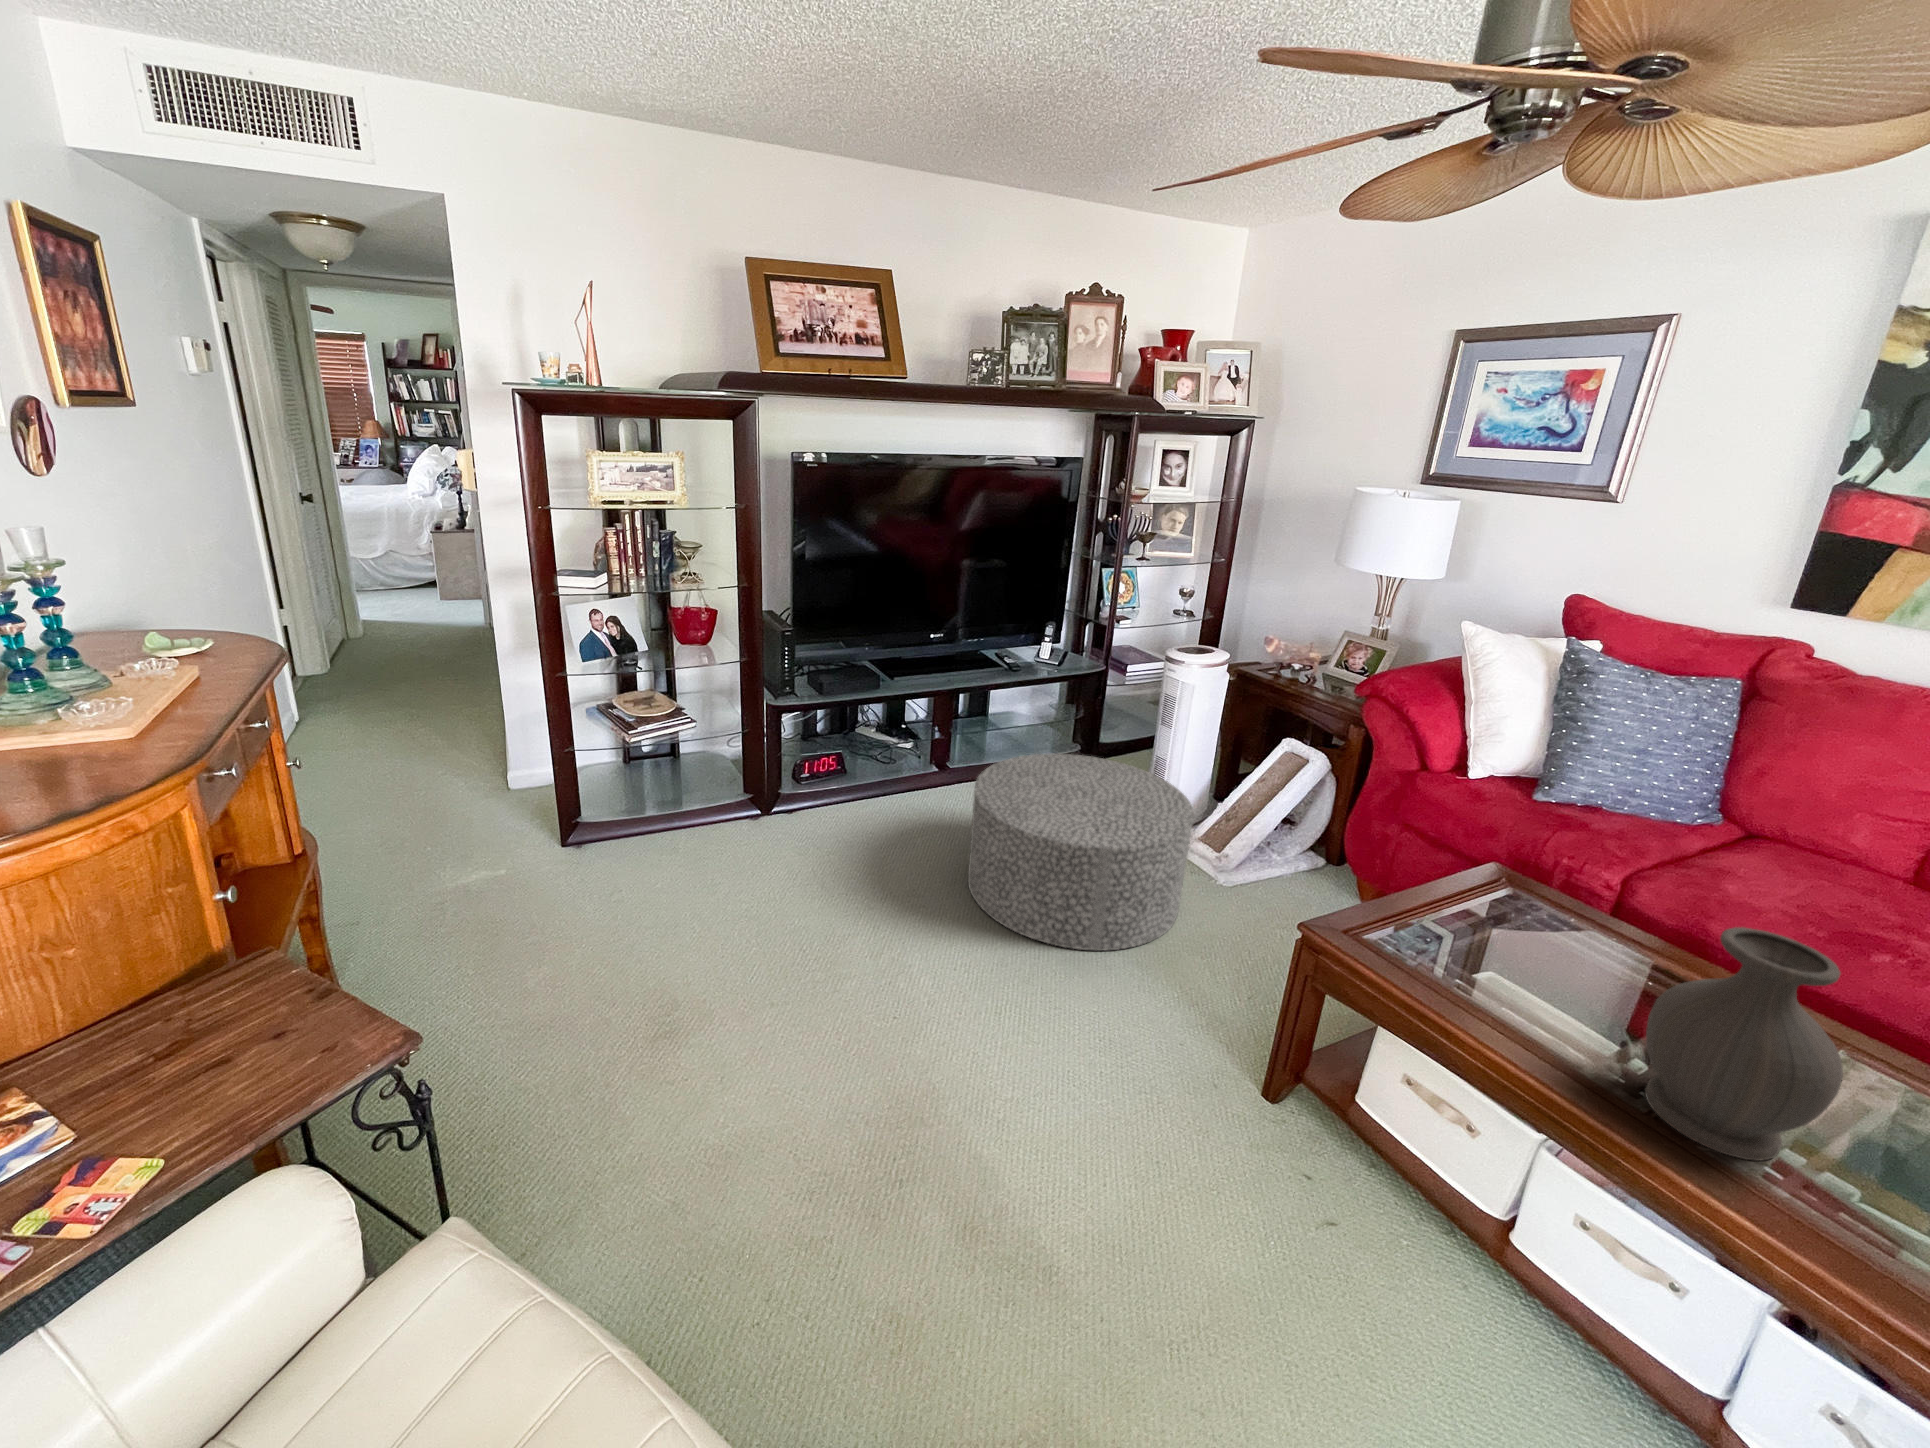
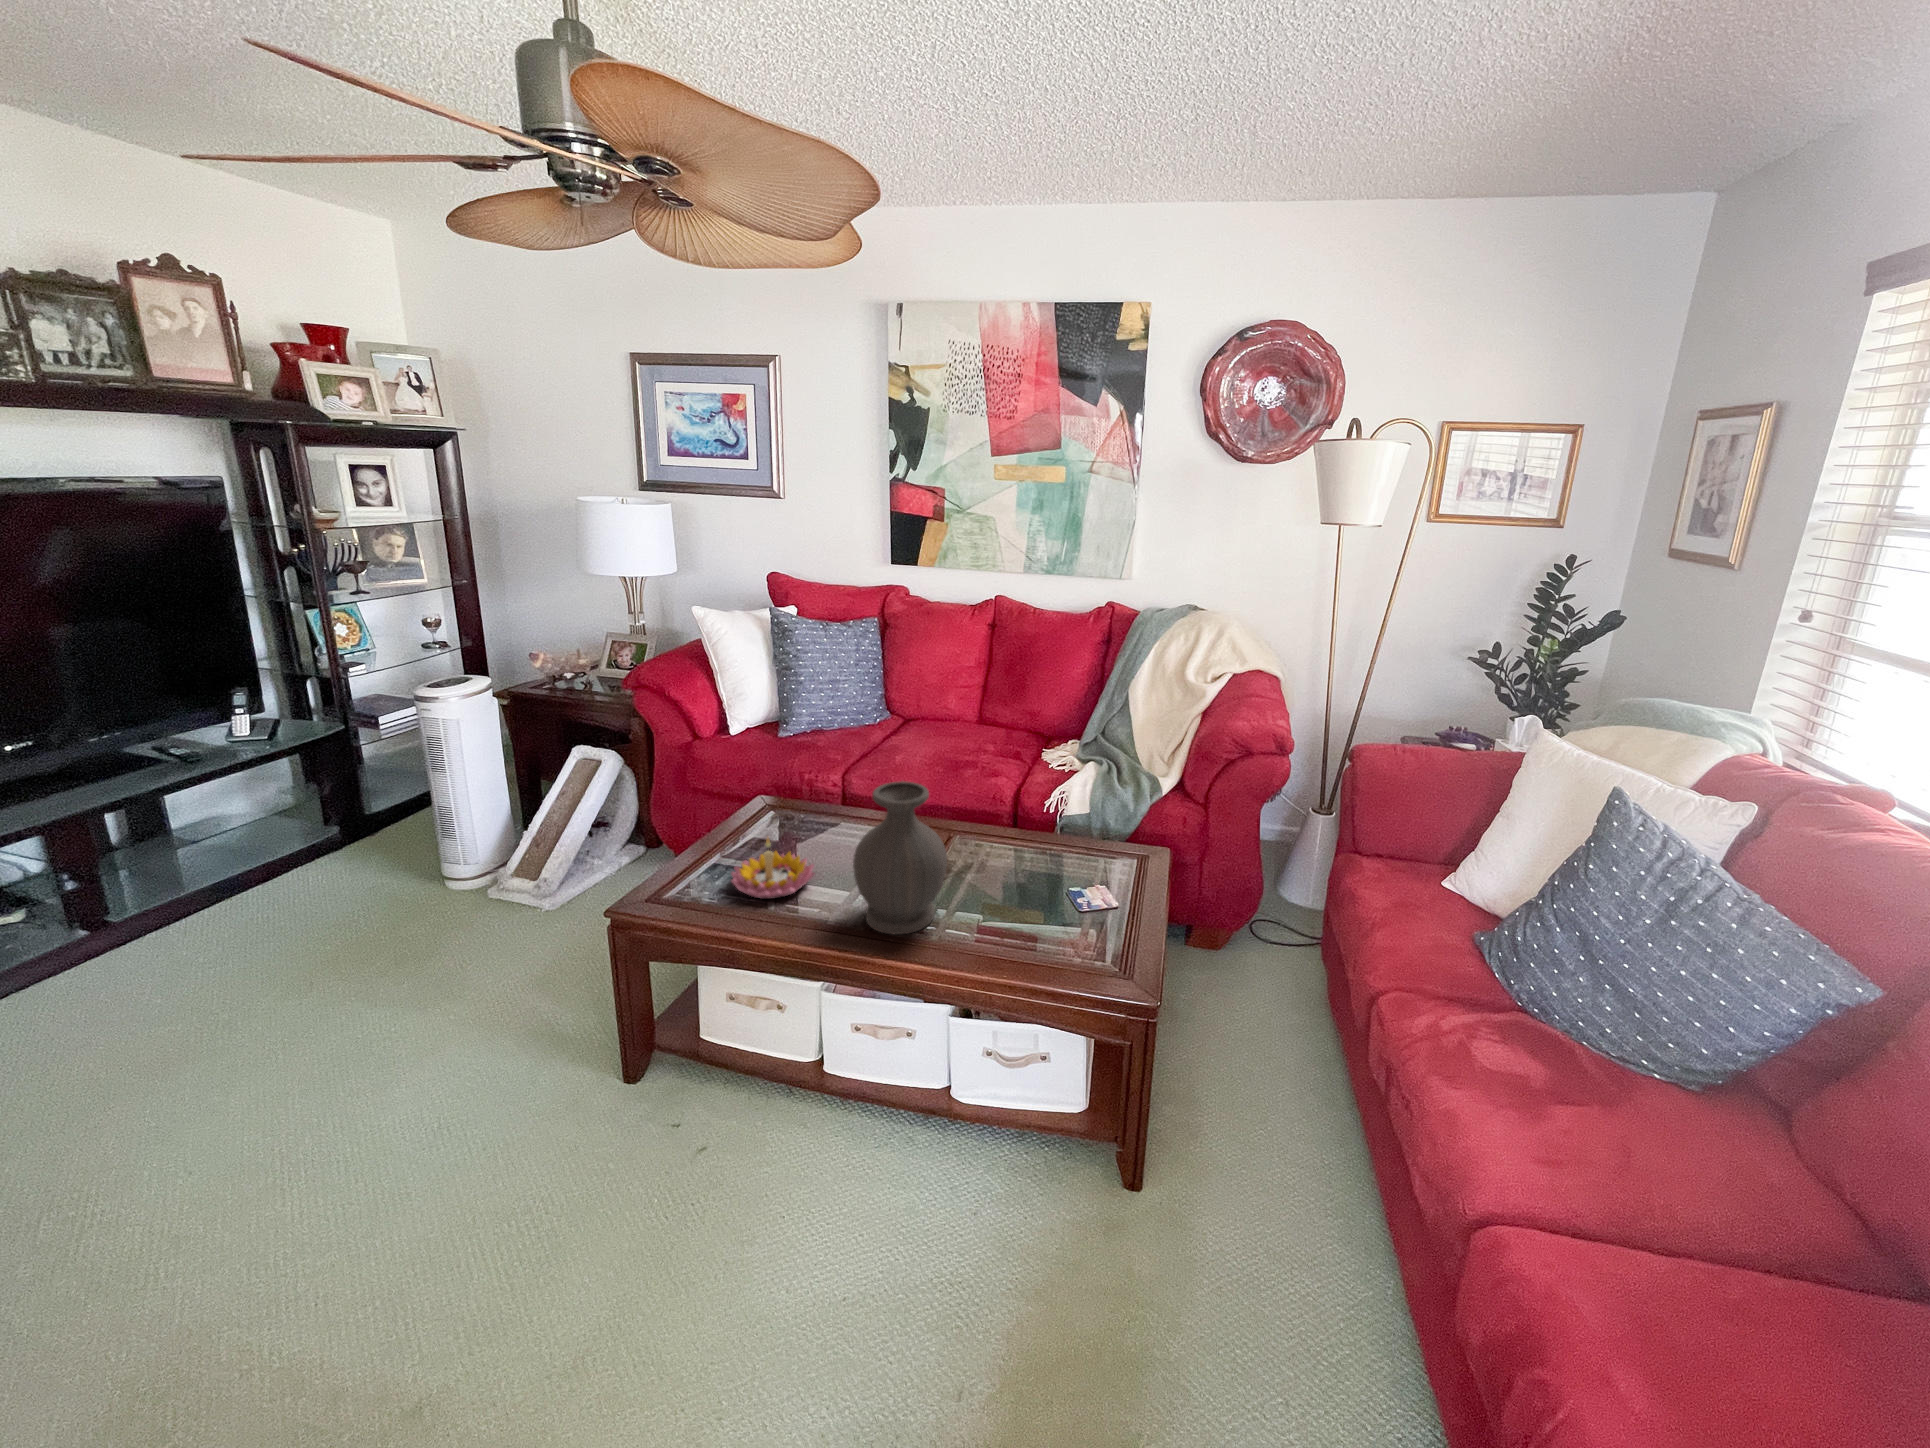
ottoman: present [968,753,1194,951] -> none [155,827,504,1082]
candle holder: none [1446,919,1570,1004] -> present [731,838,814,899]

